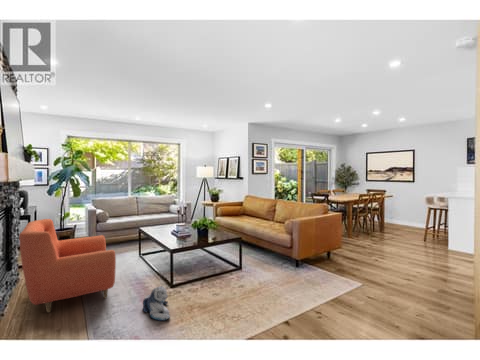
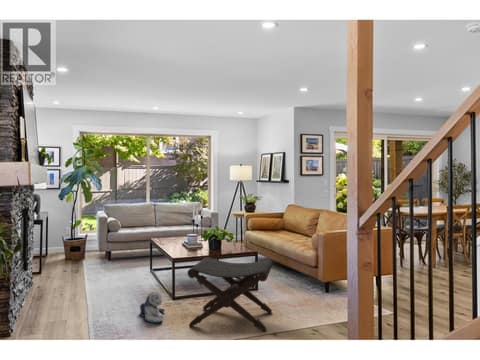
armchair: present [19,219,116,312] -> none [34,223,117,309]
footstool: none [198,246,277,321] -> present [187,257,273,331]

